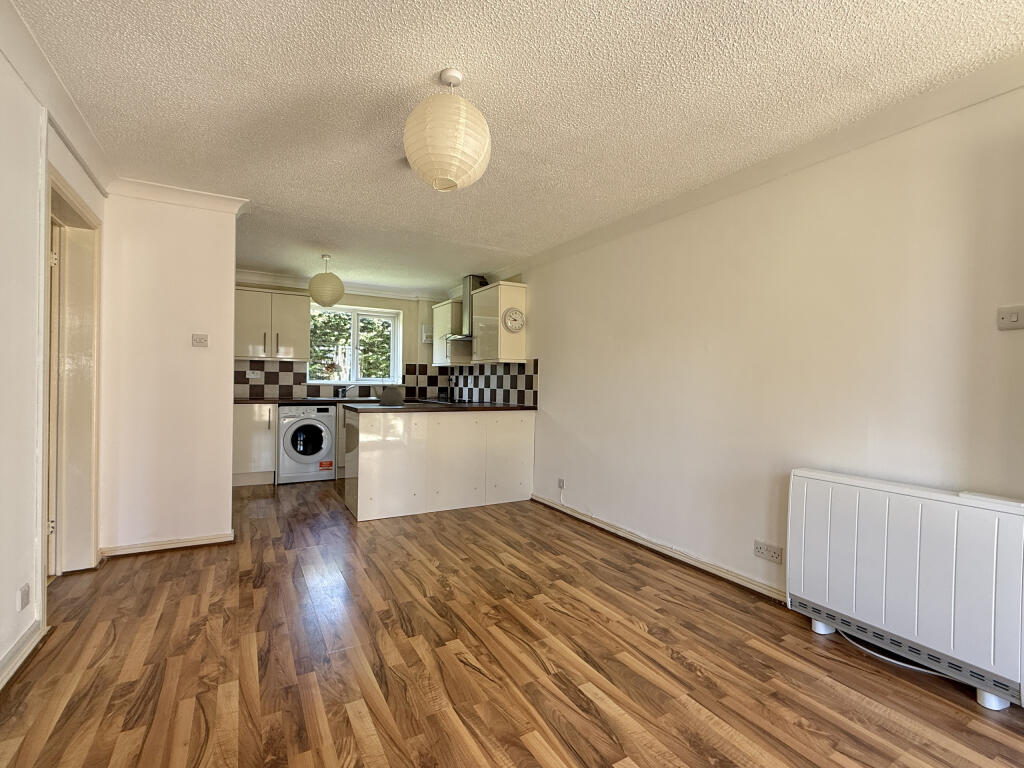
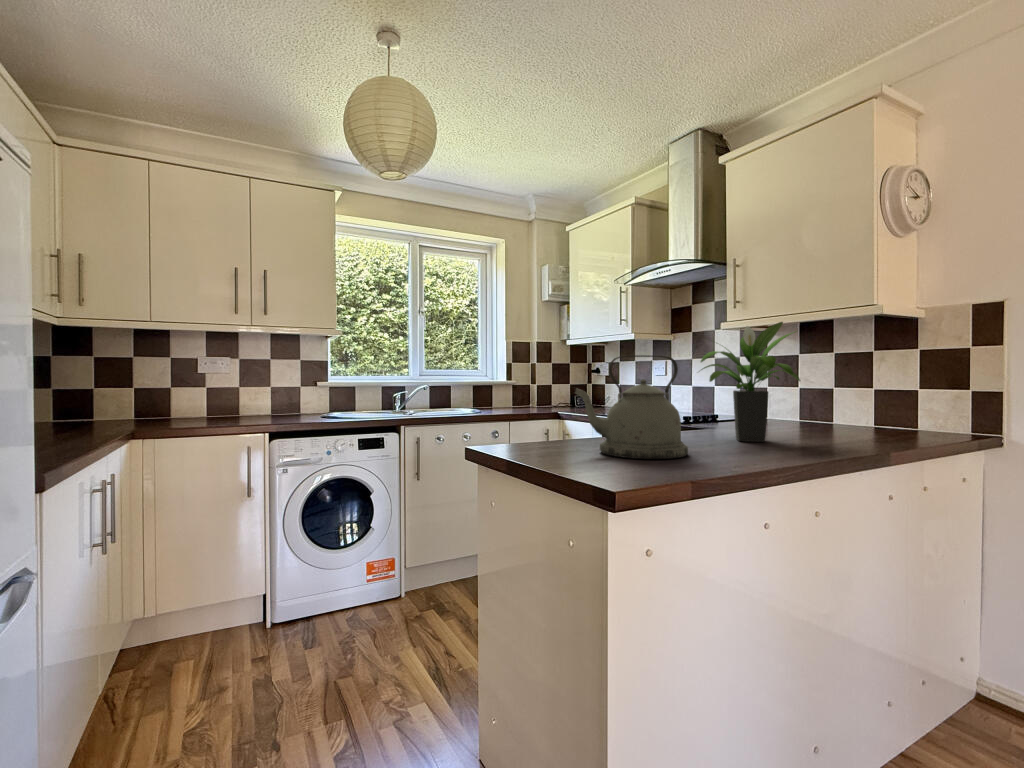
potted plant: none [423,367,458,405] -> present [701,322,800,442]

